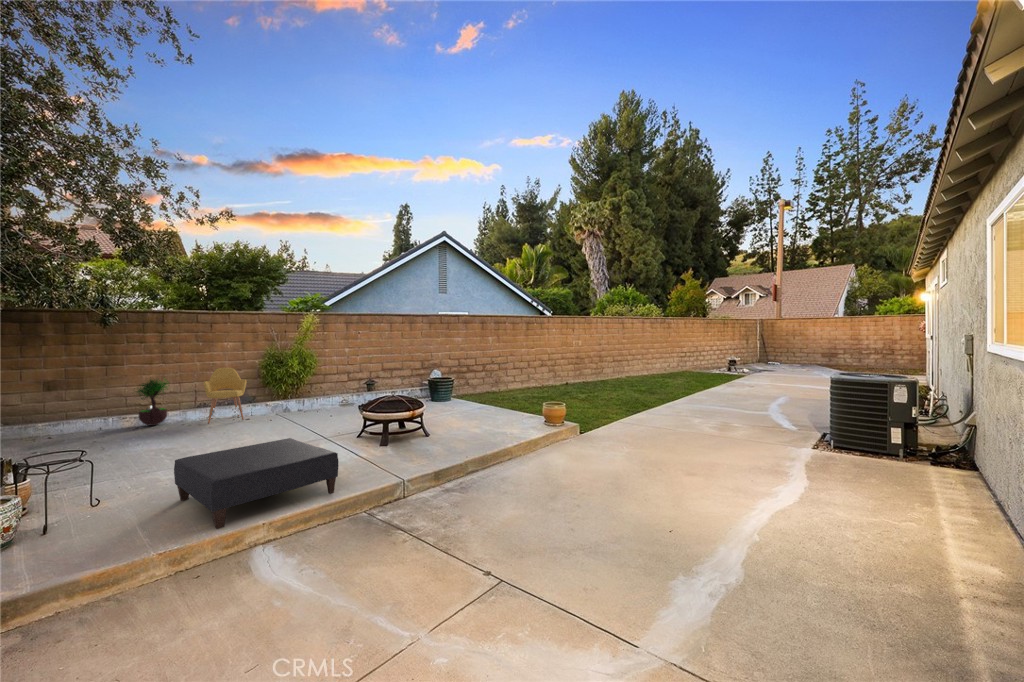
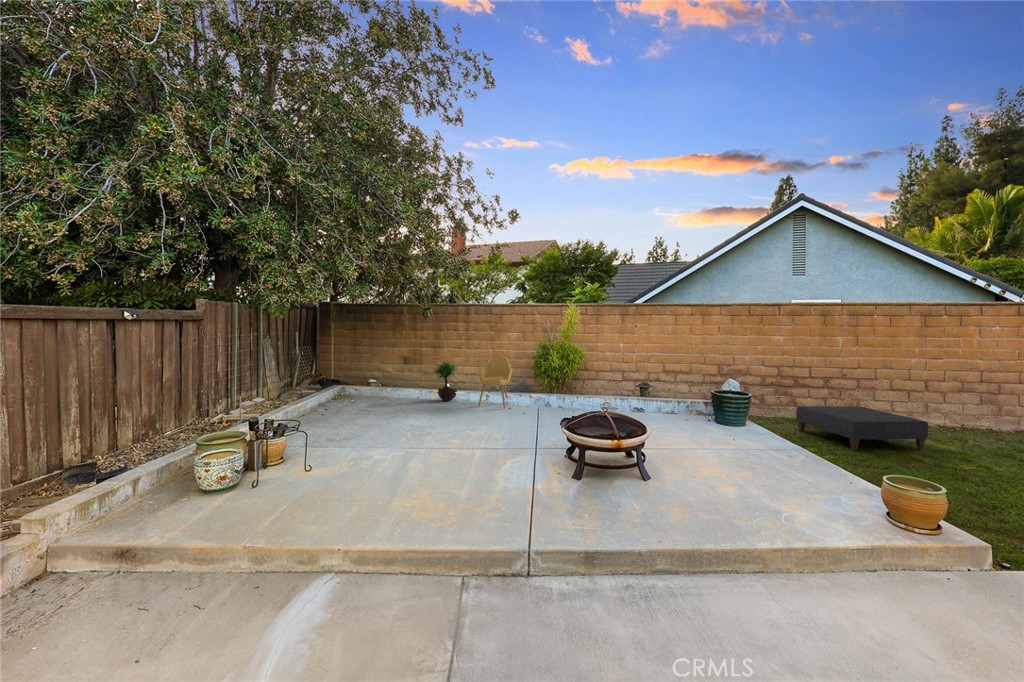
ottoman: present [174,438,339,529] -> present [796,406,928,450]

